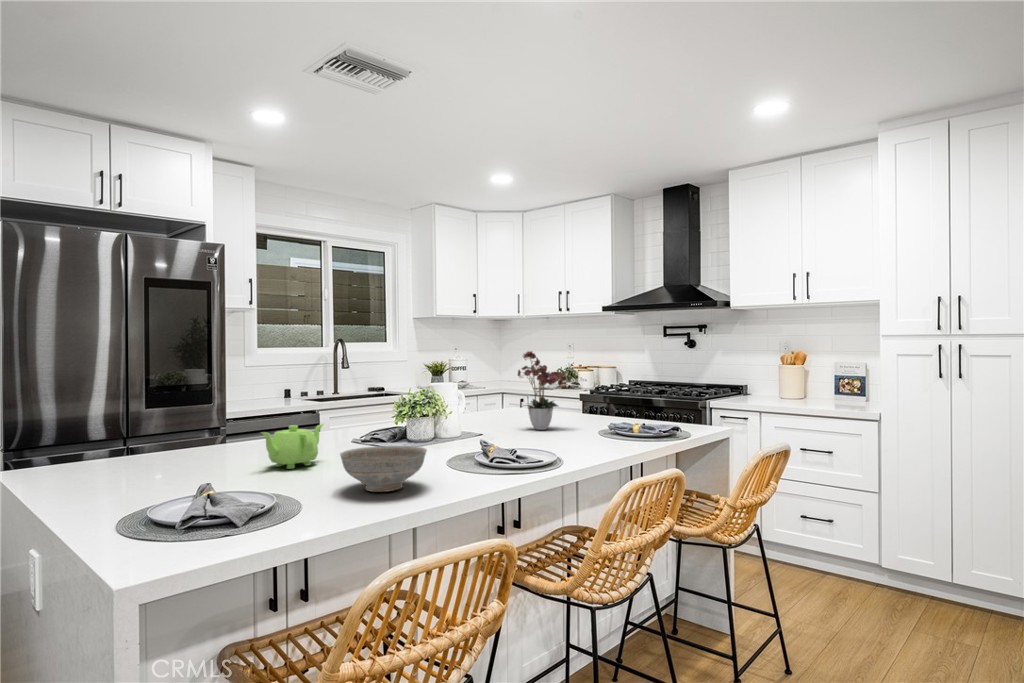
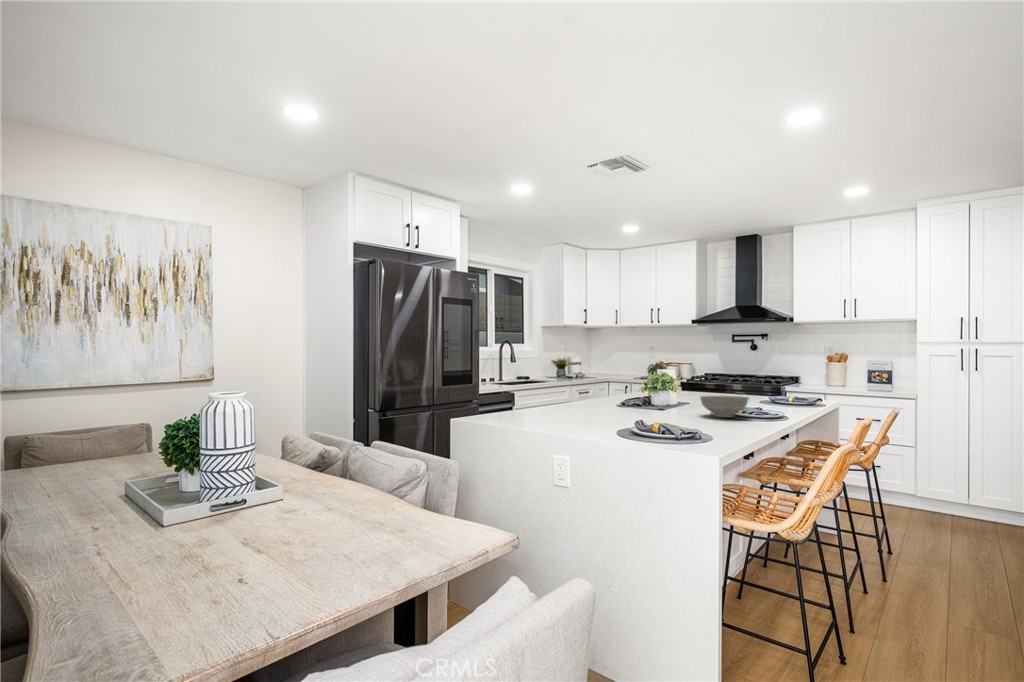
flower arrangement: present [518,351,567,430] -> none [709,345,743,397]
teapot: present [261,424,324,469] -> none [625,386,655,410]

